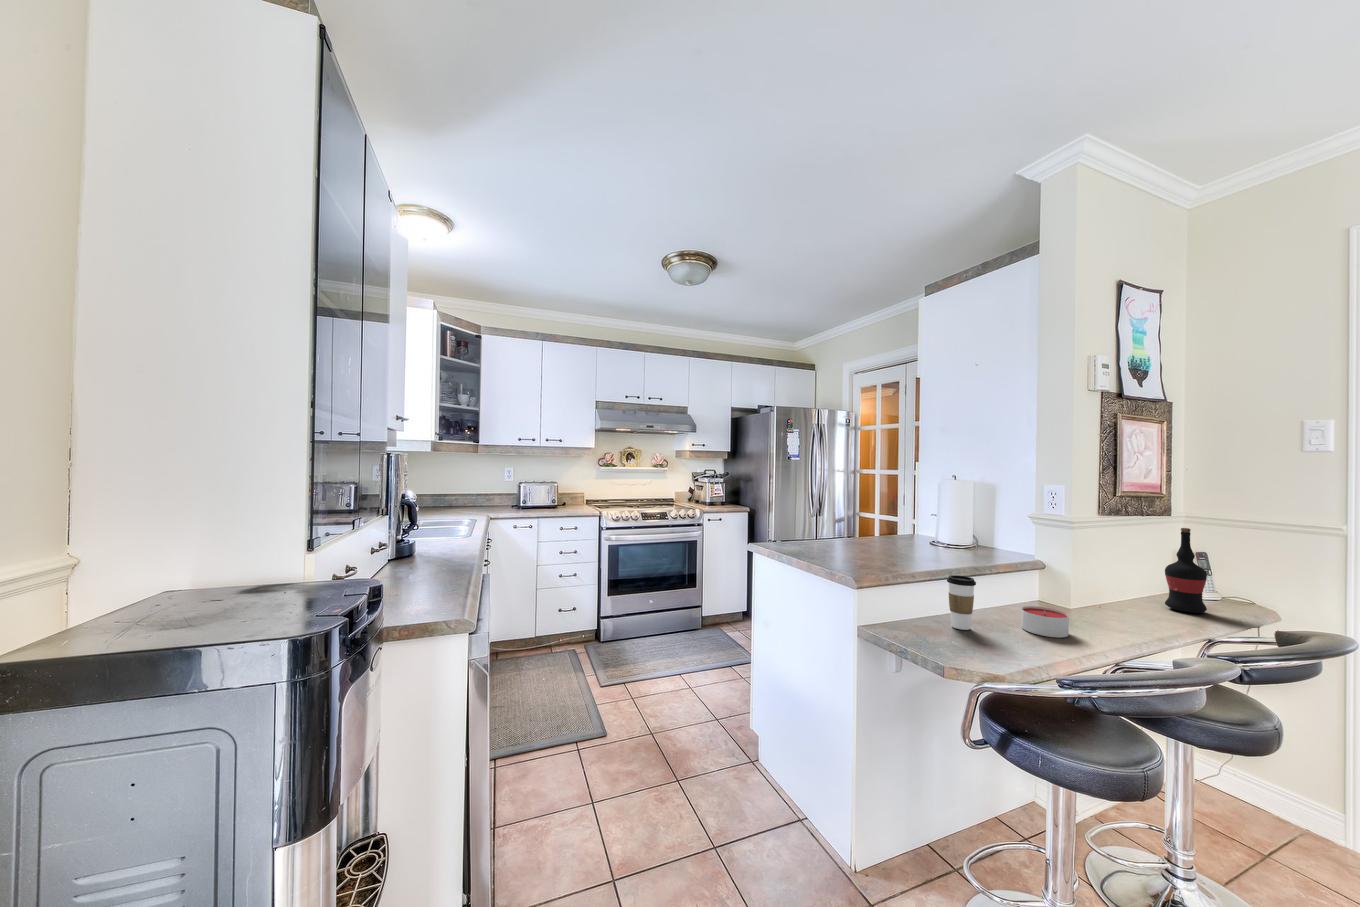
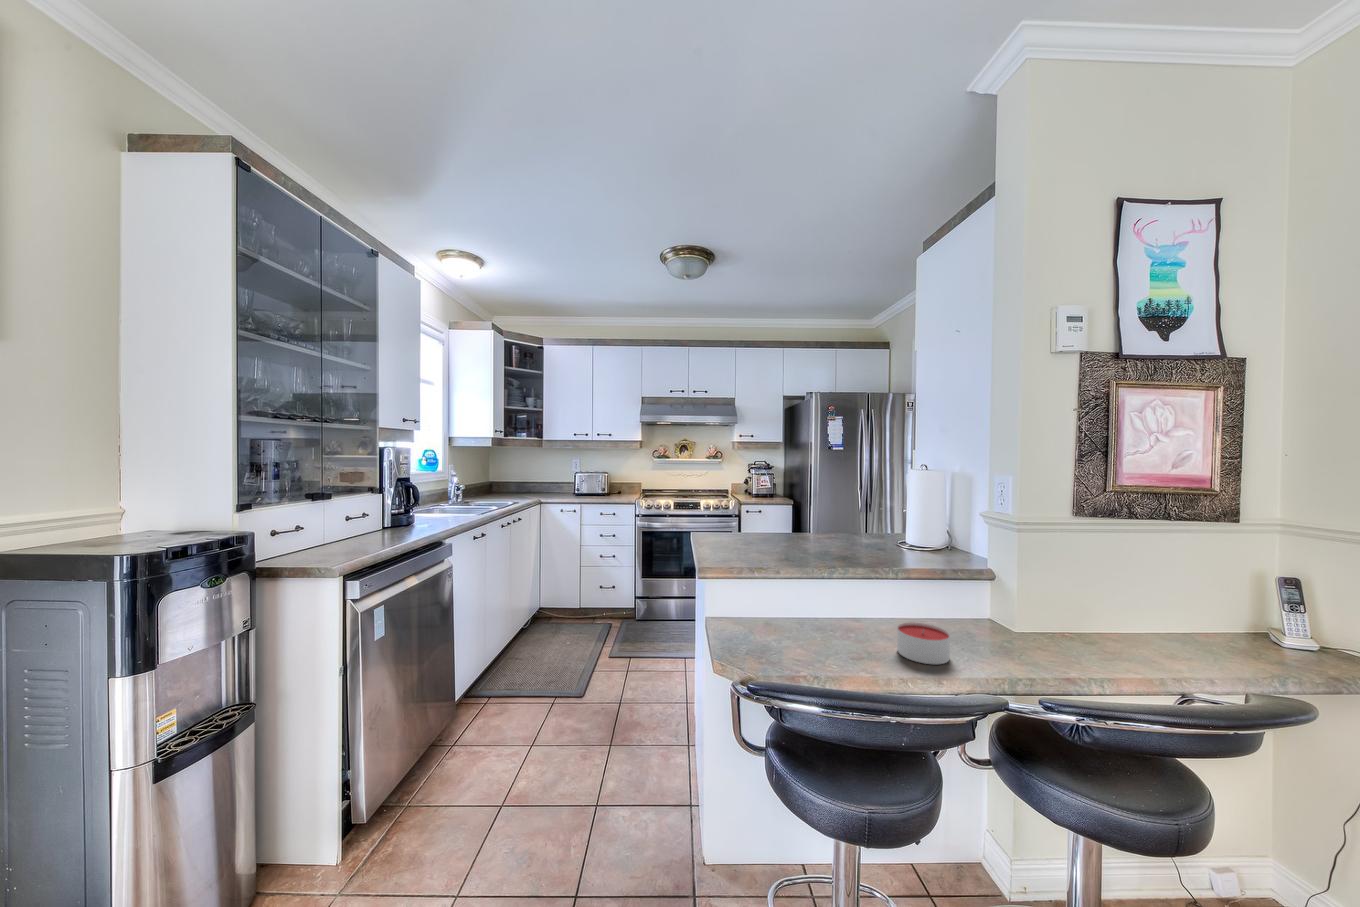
wine bottle: present [1165,528,1207,613] -> none [1181,539,1245,663]
coffee cup: present [947,575,976,630] -> none [808,577,838,641]

